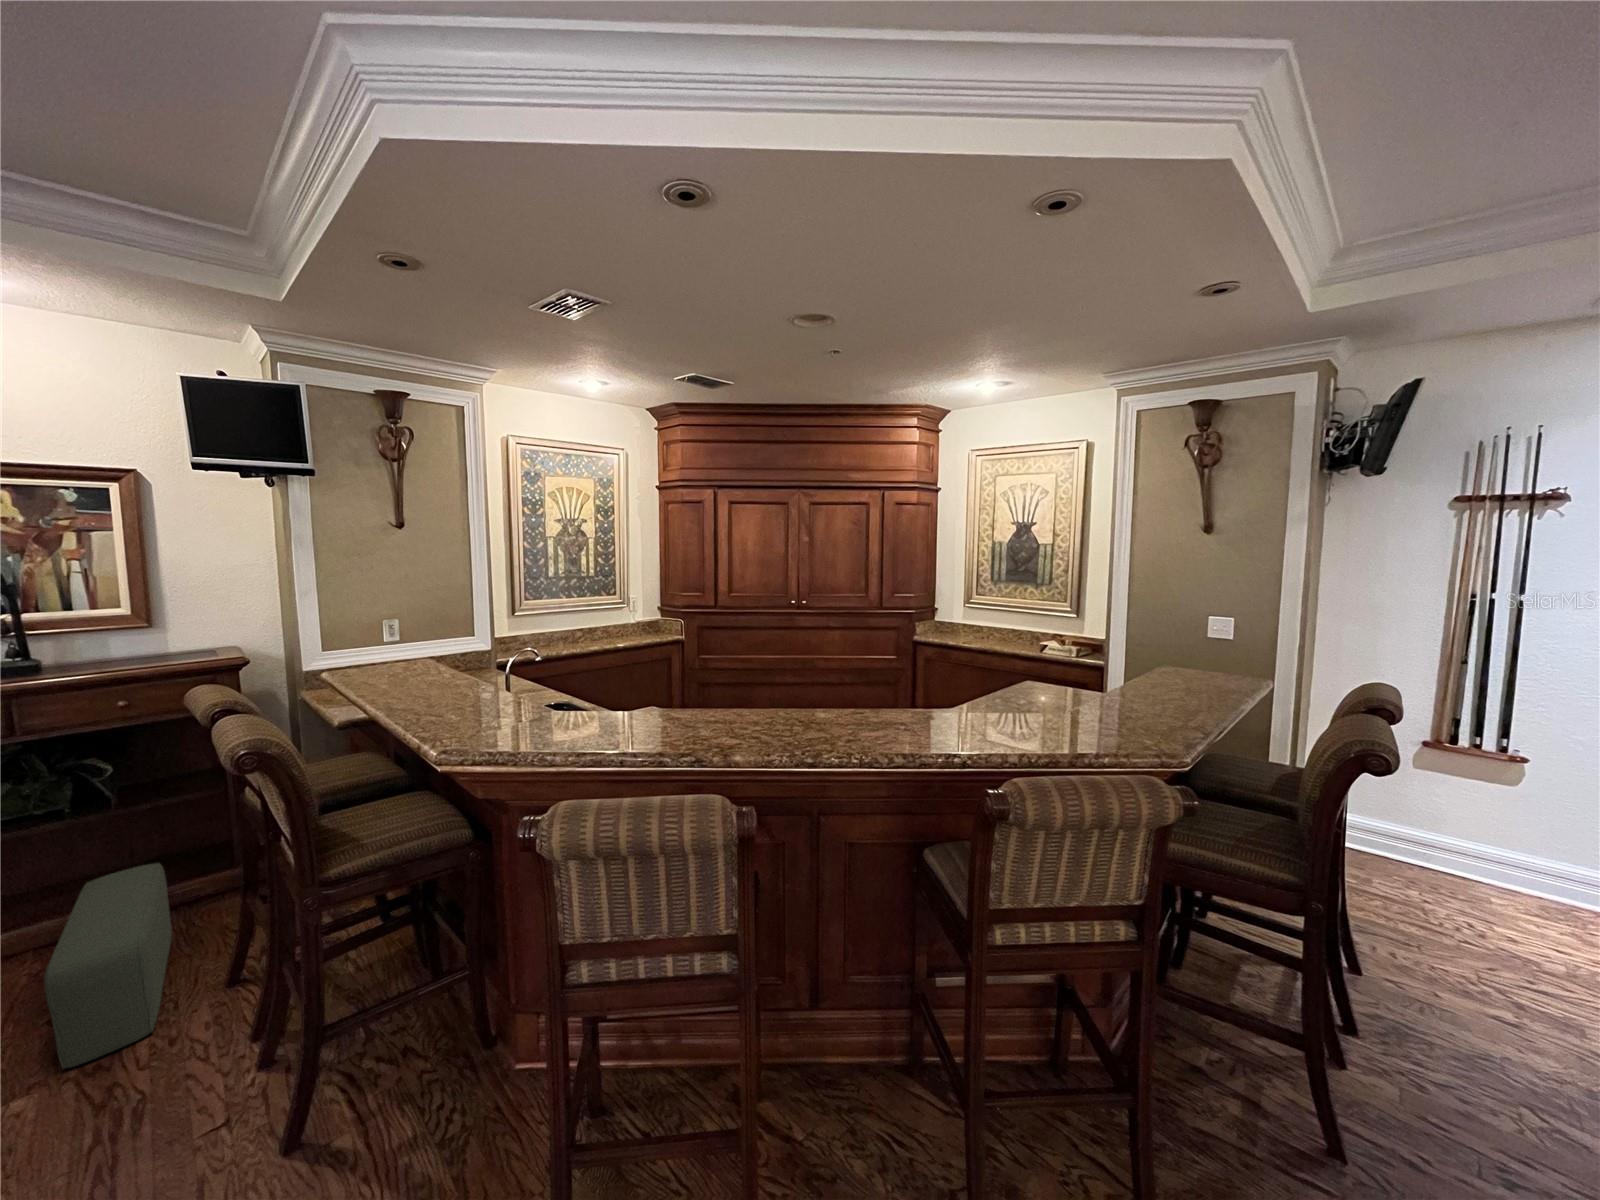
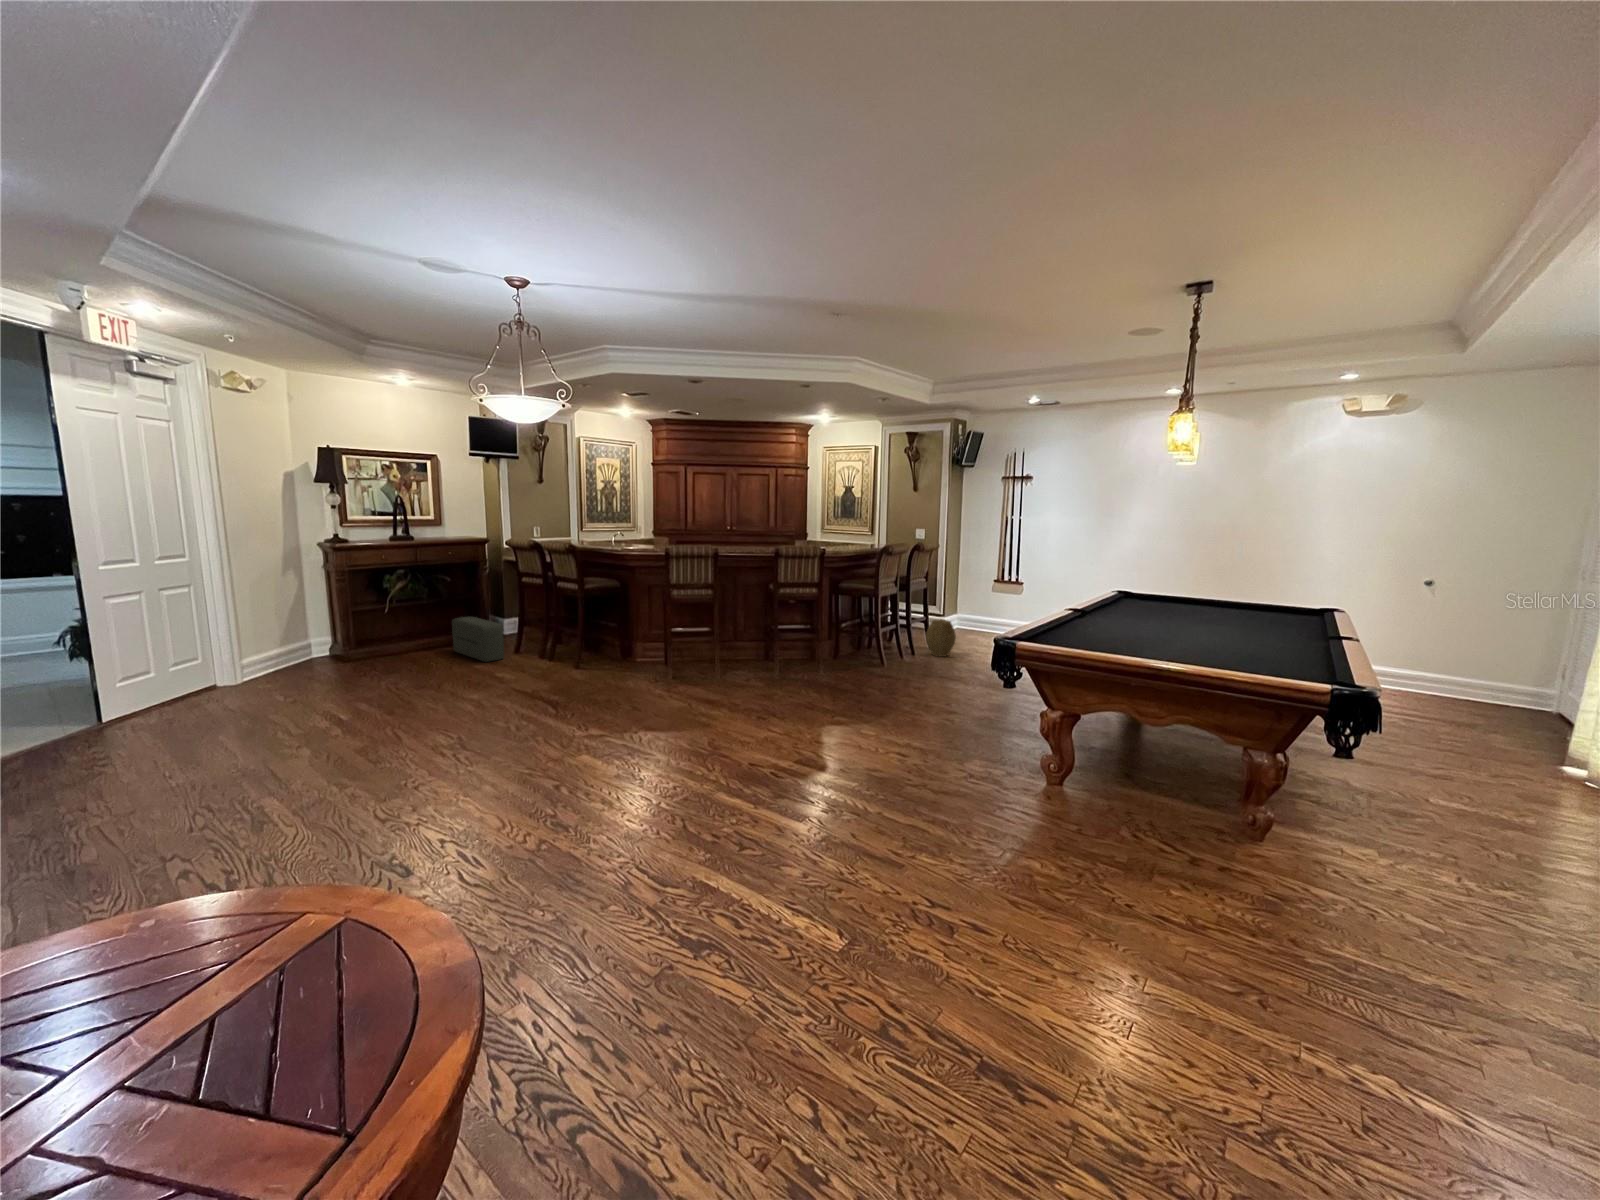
woven basket: none [1384,925,1527,1068] -> present [926,620,956,657]

